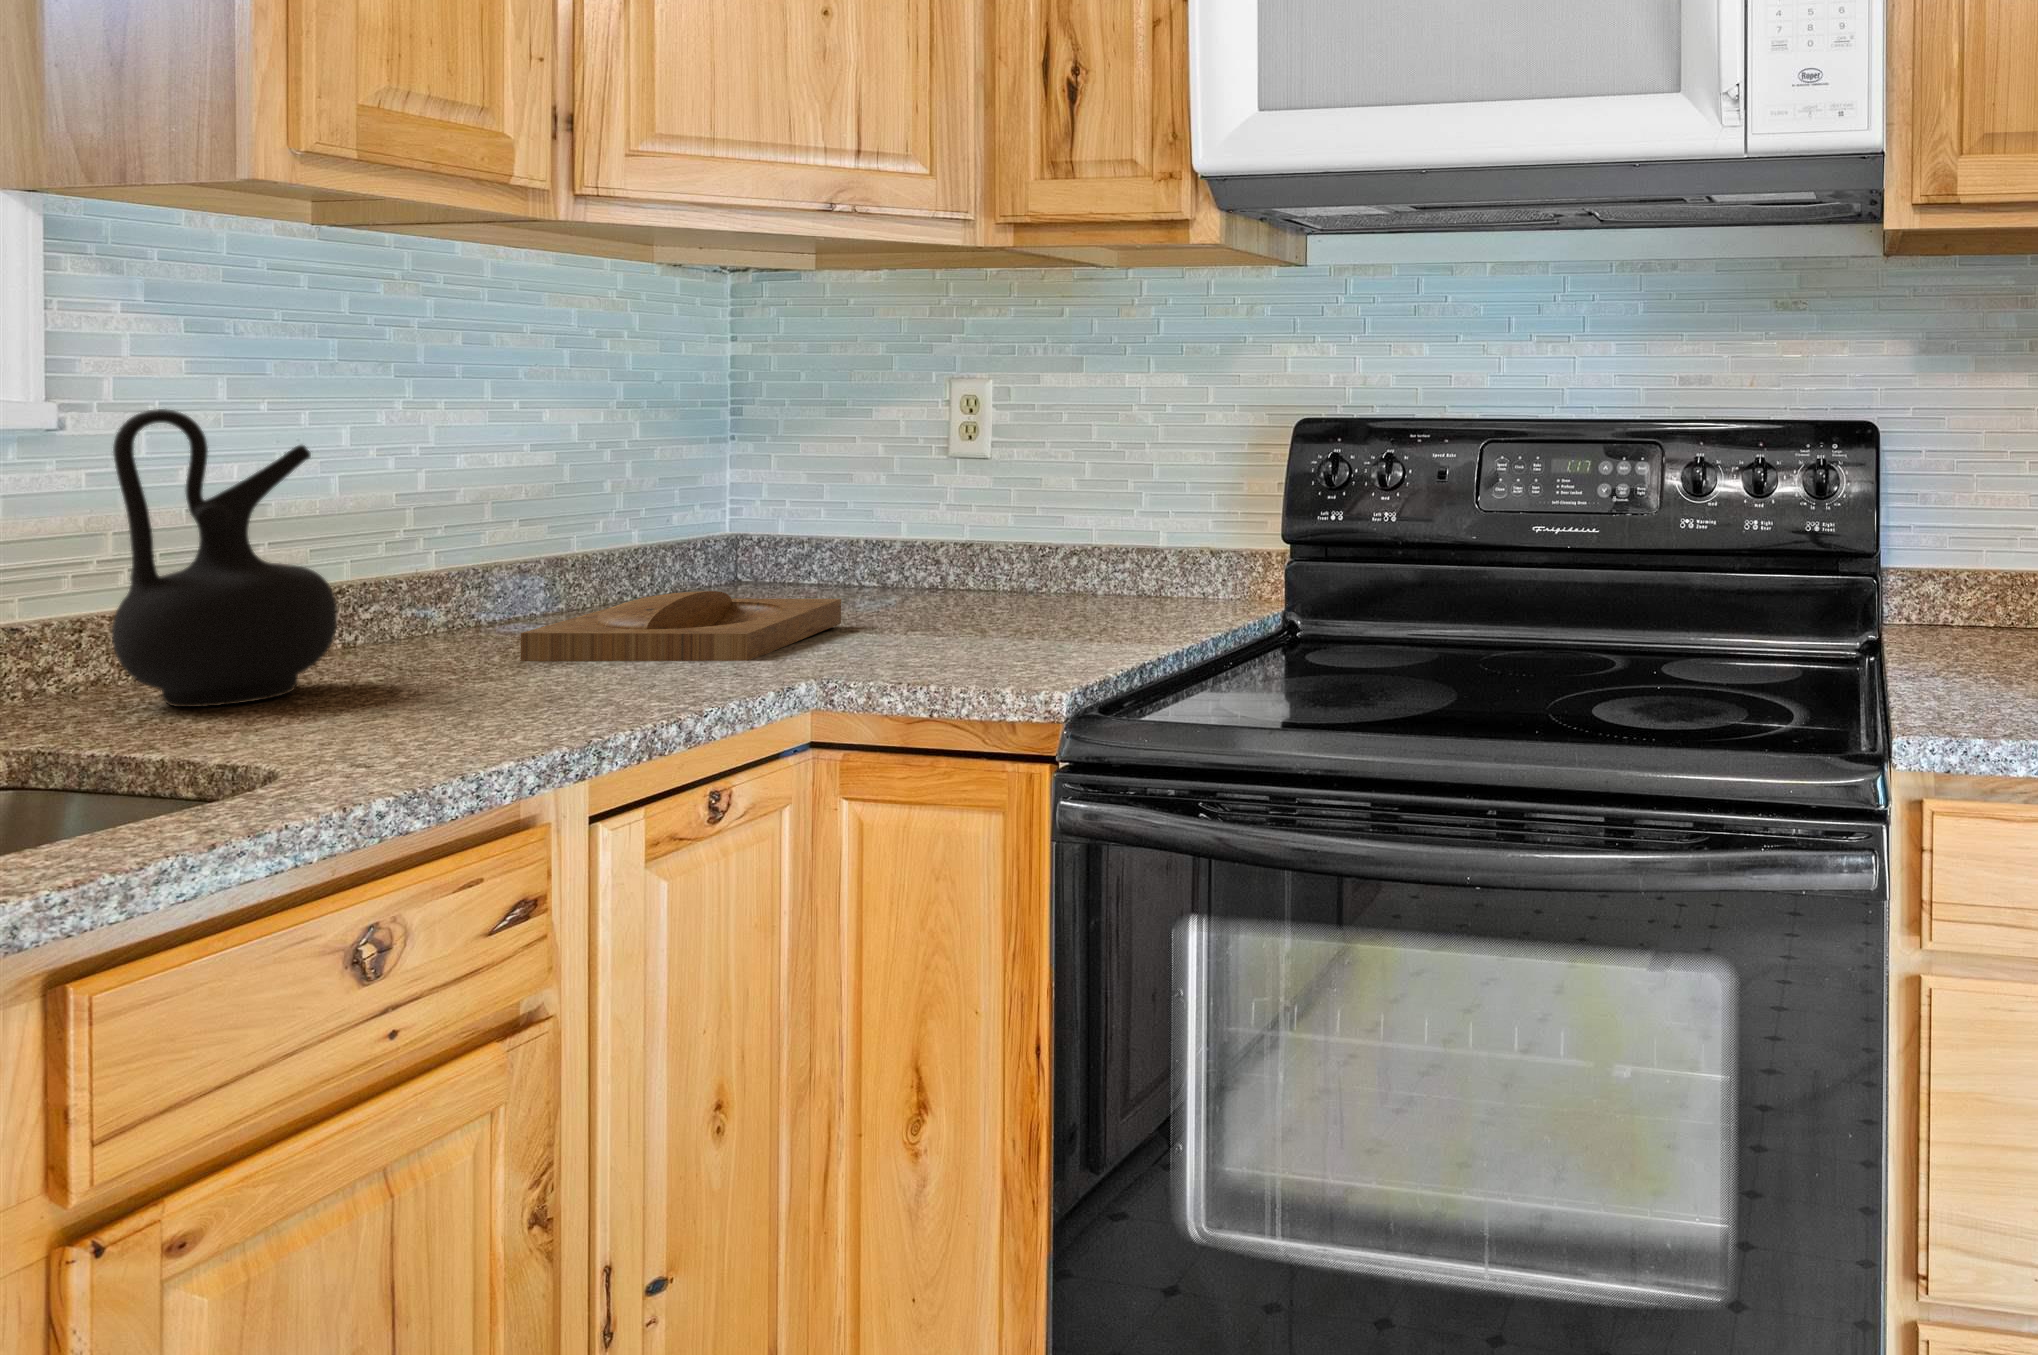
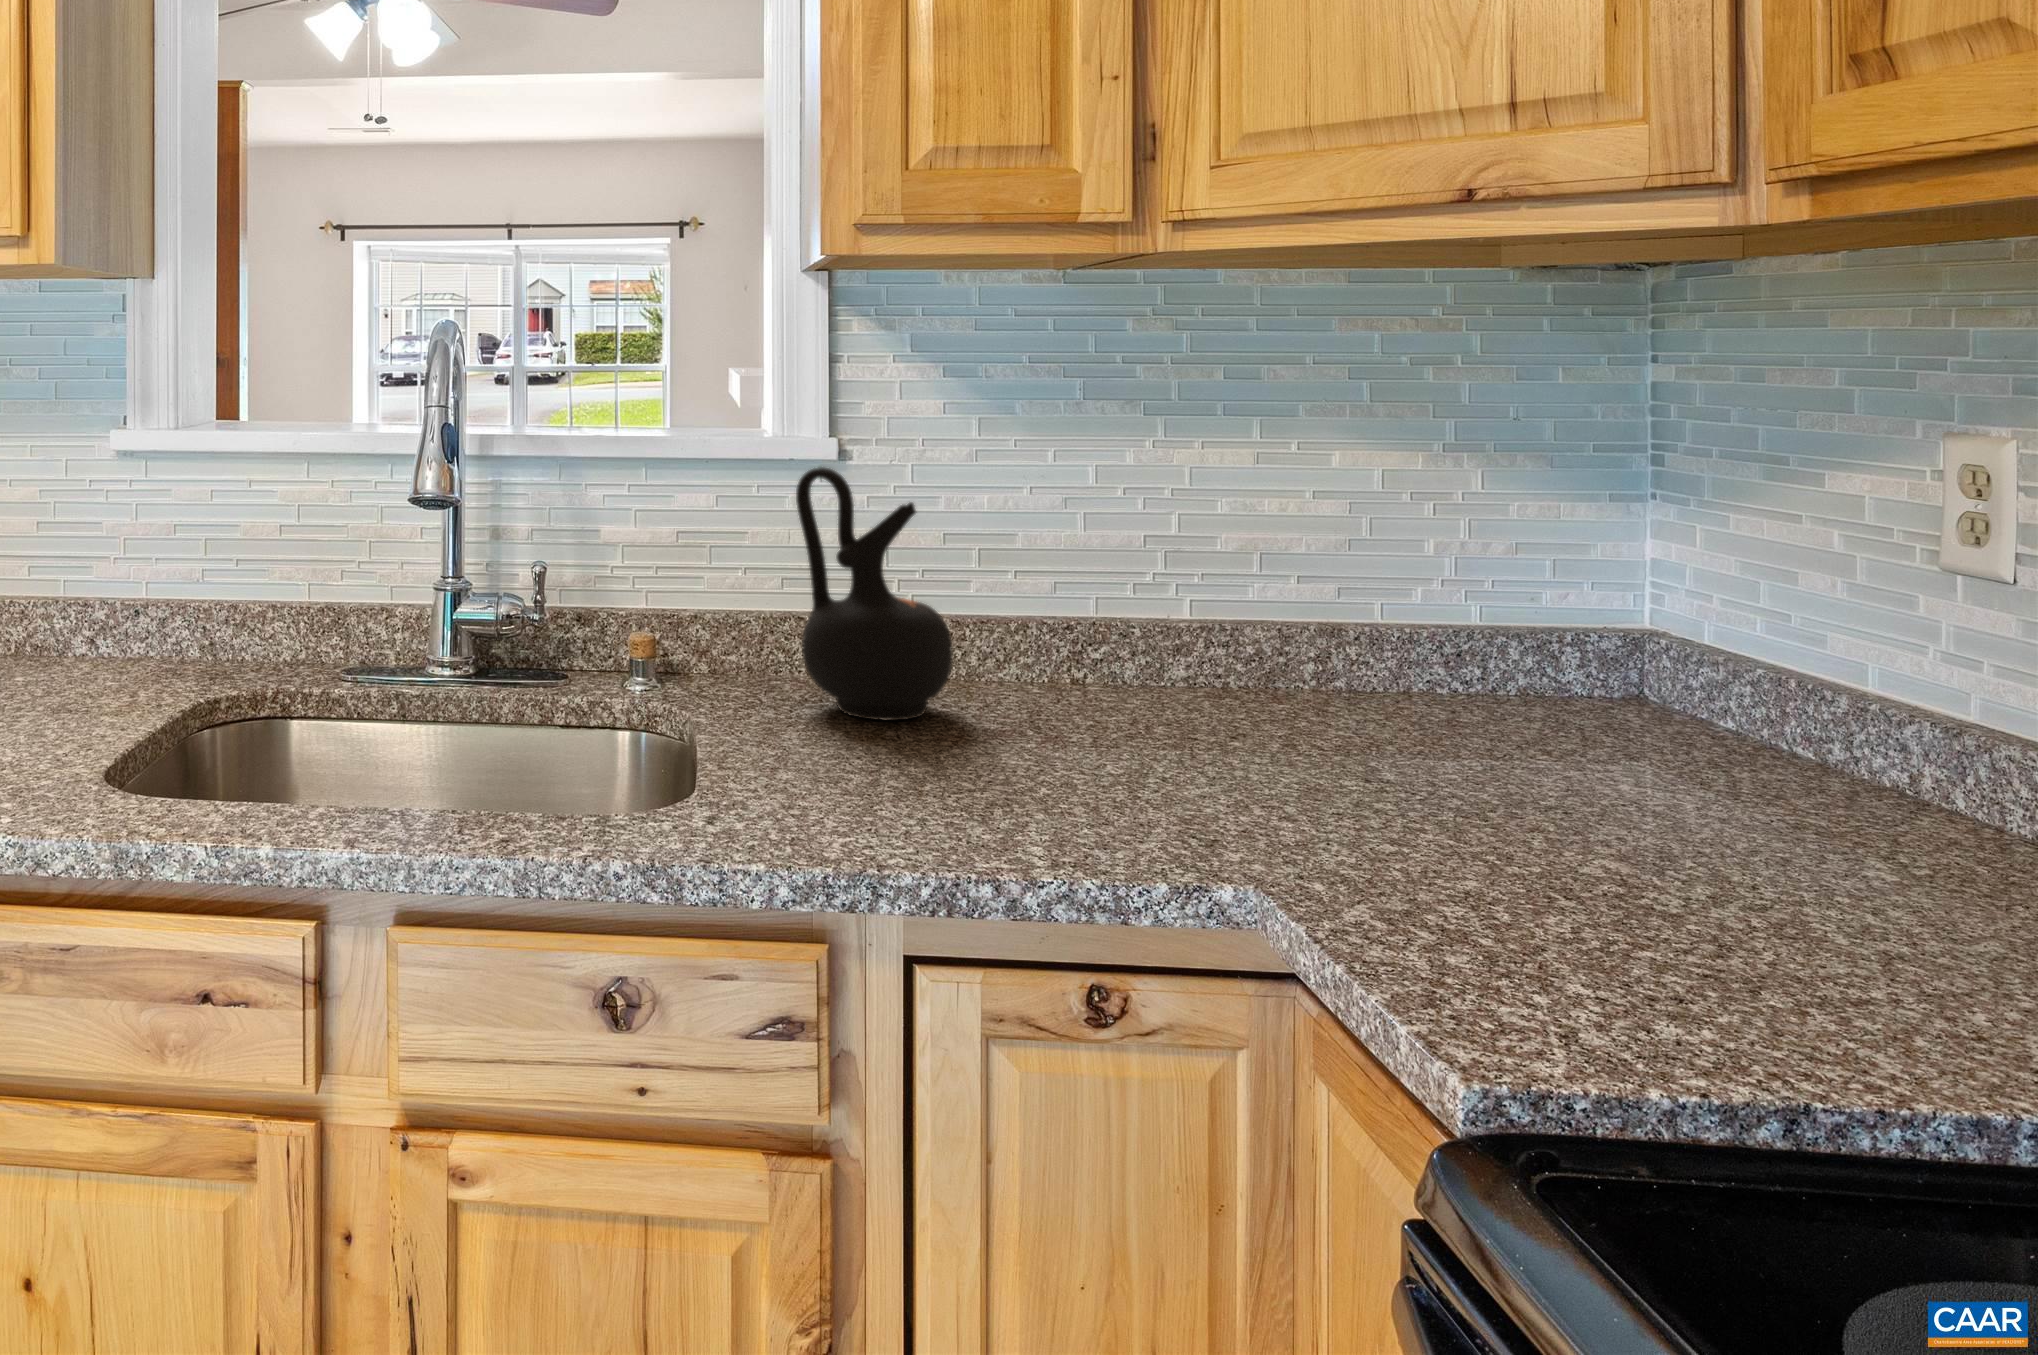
tray: present [520,591,841,661] -> none [1130,699,1573,826]

